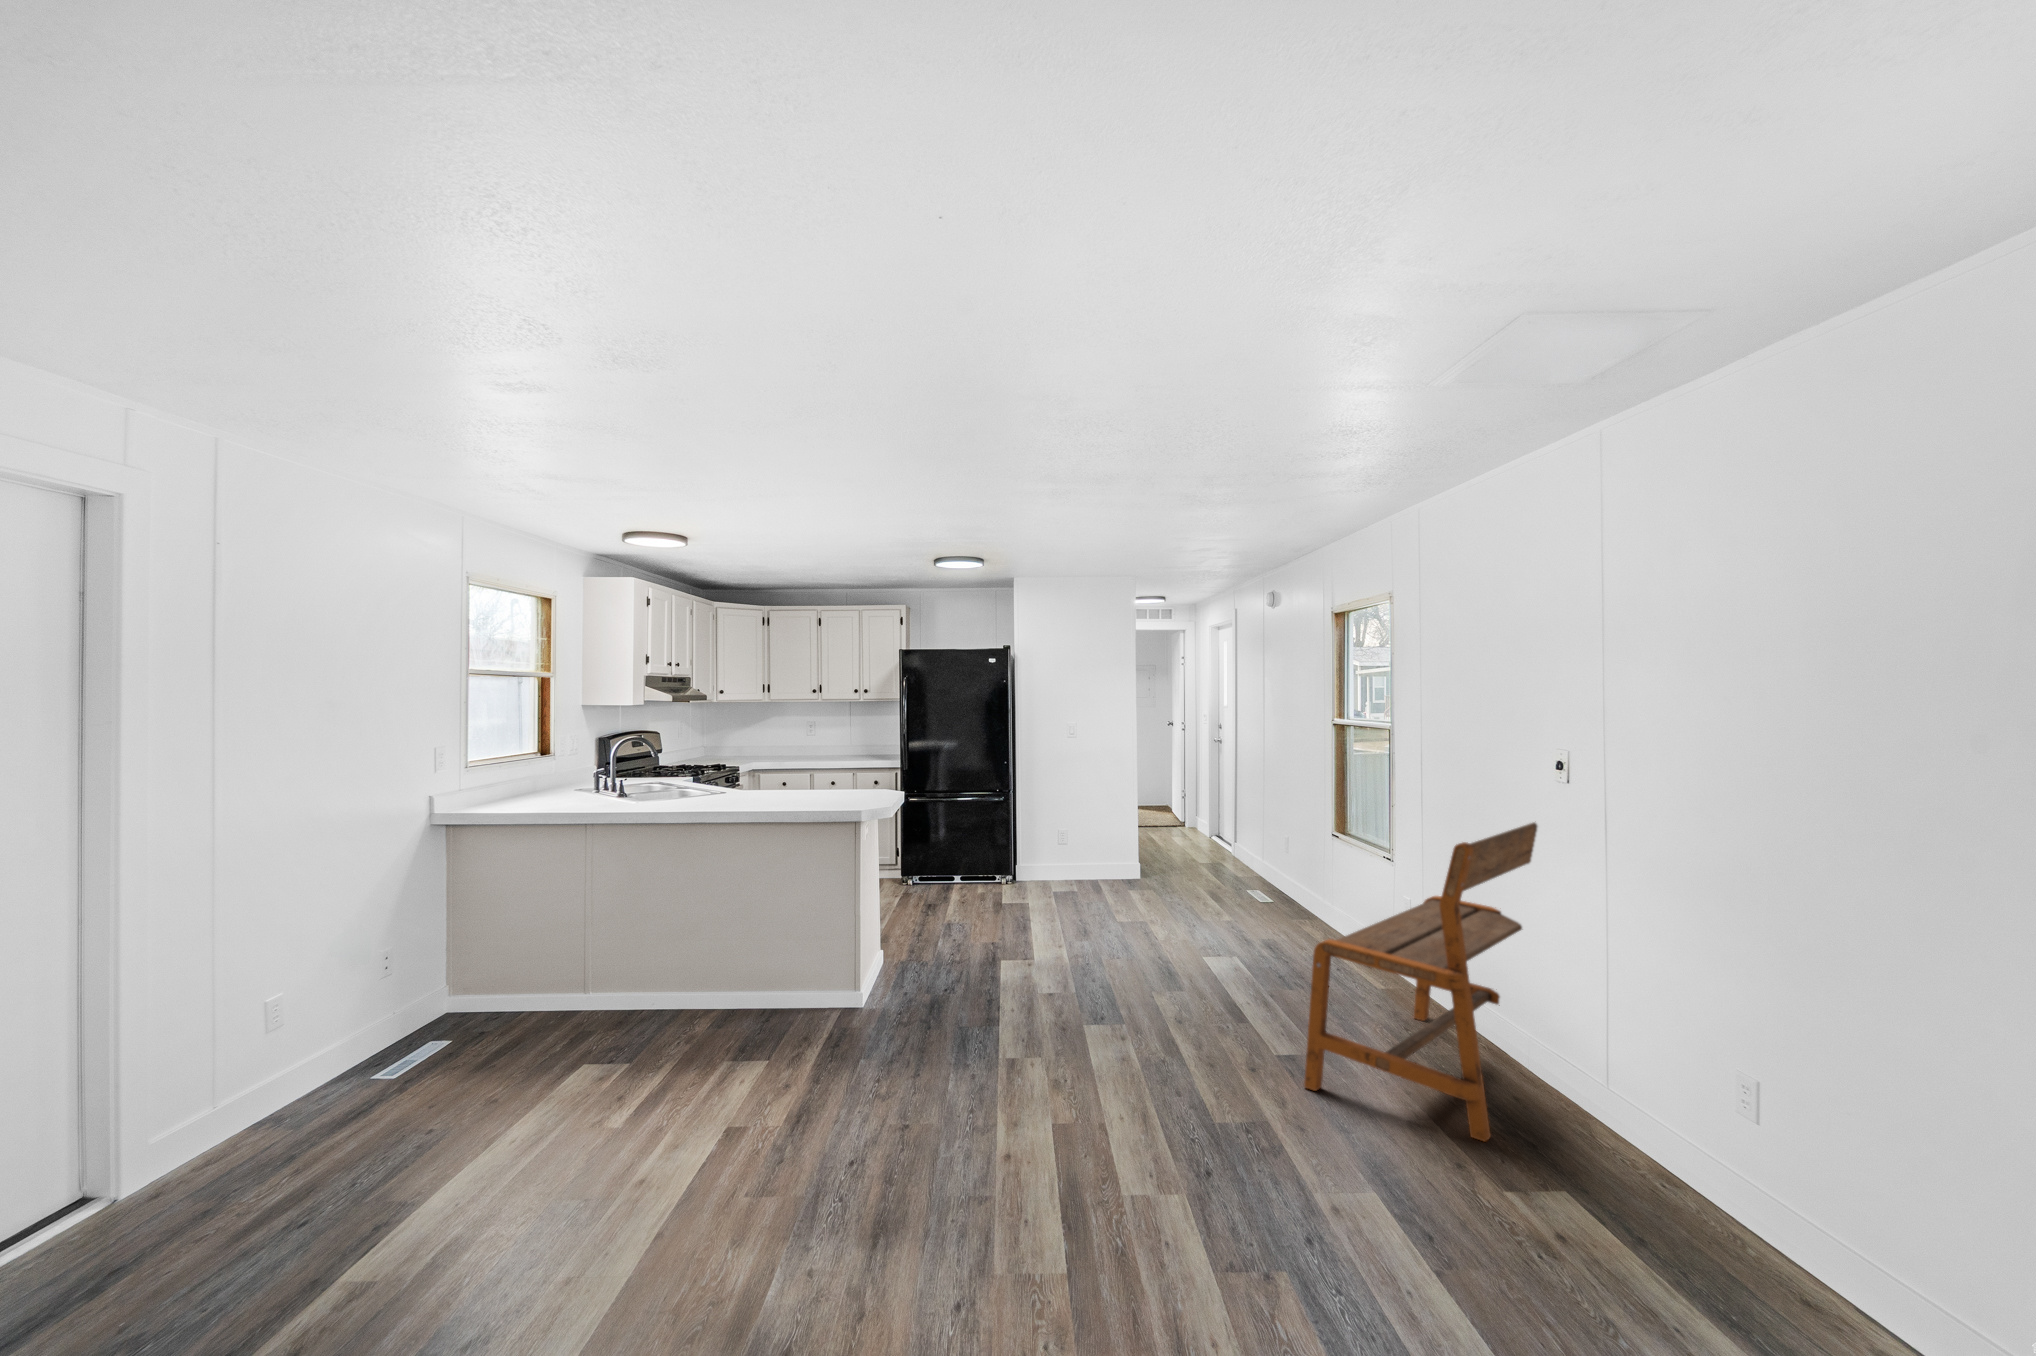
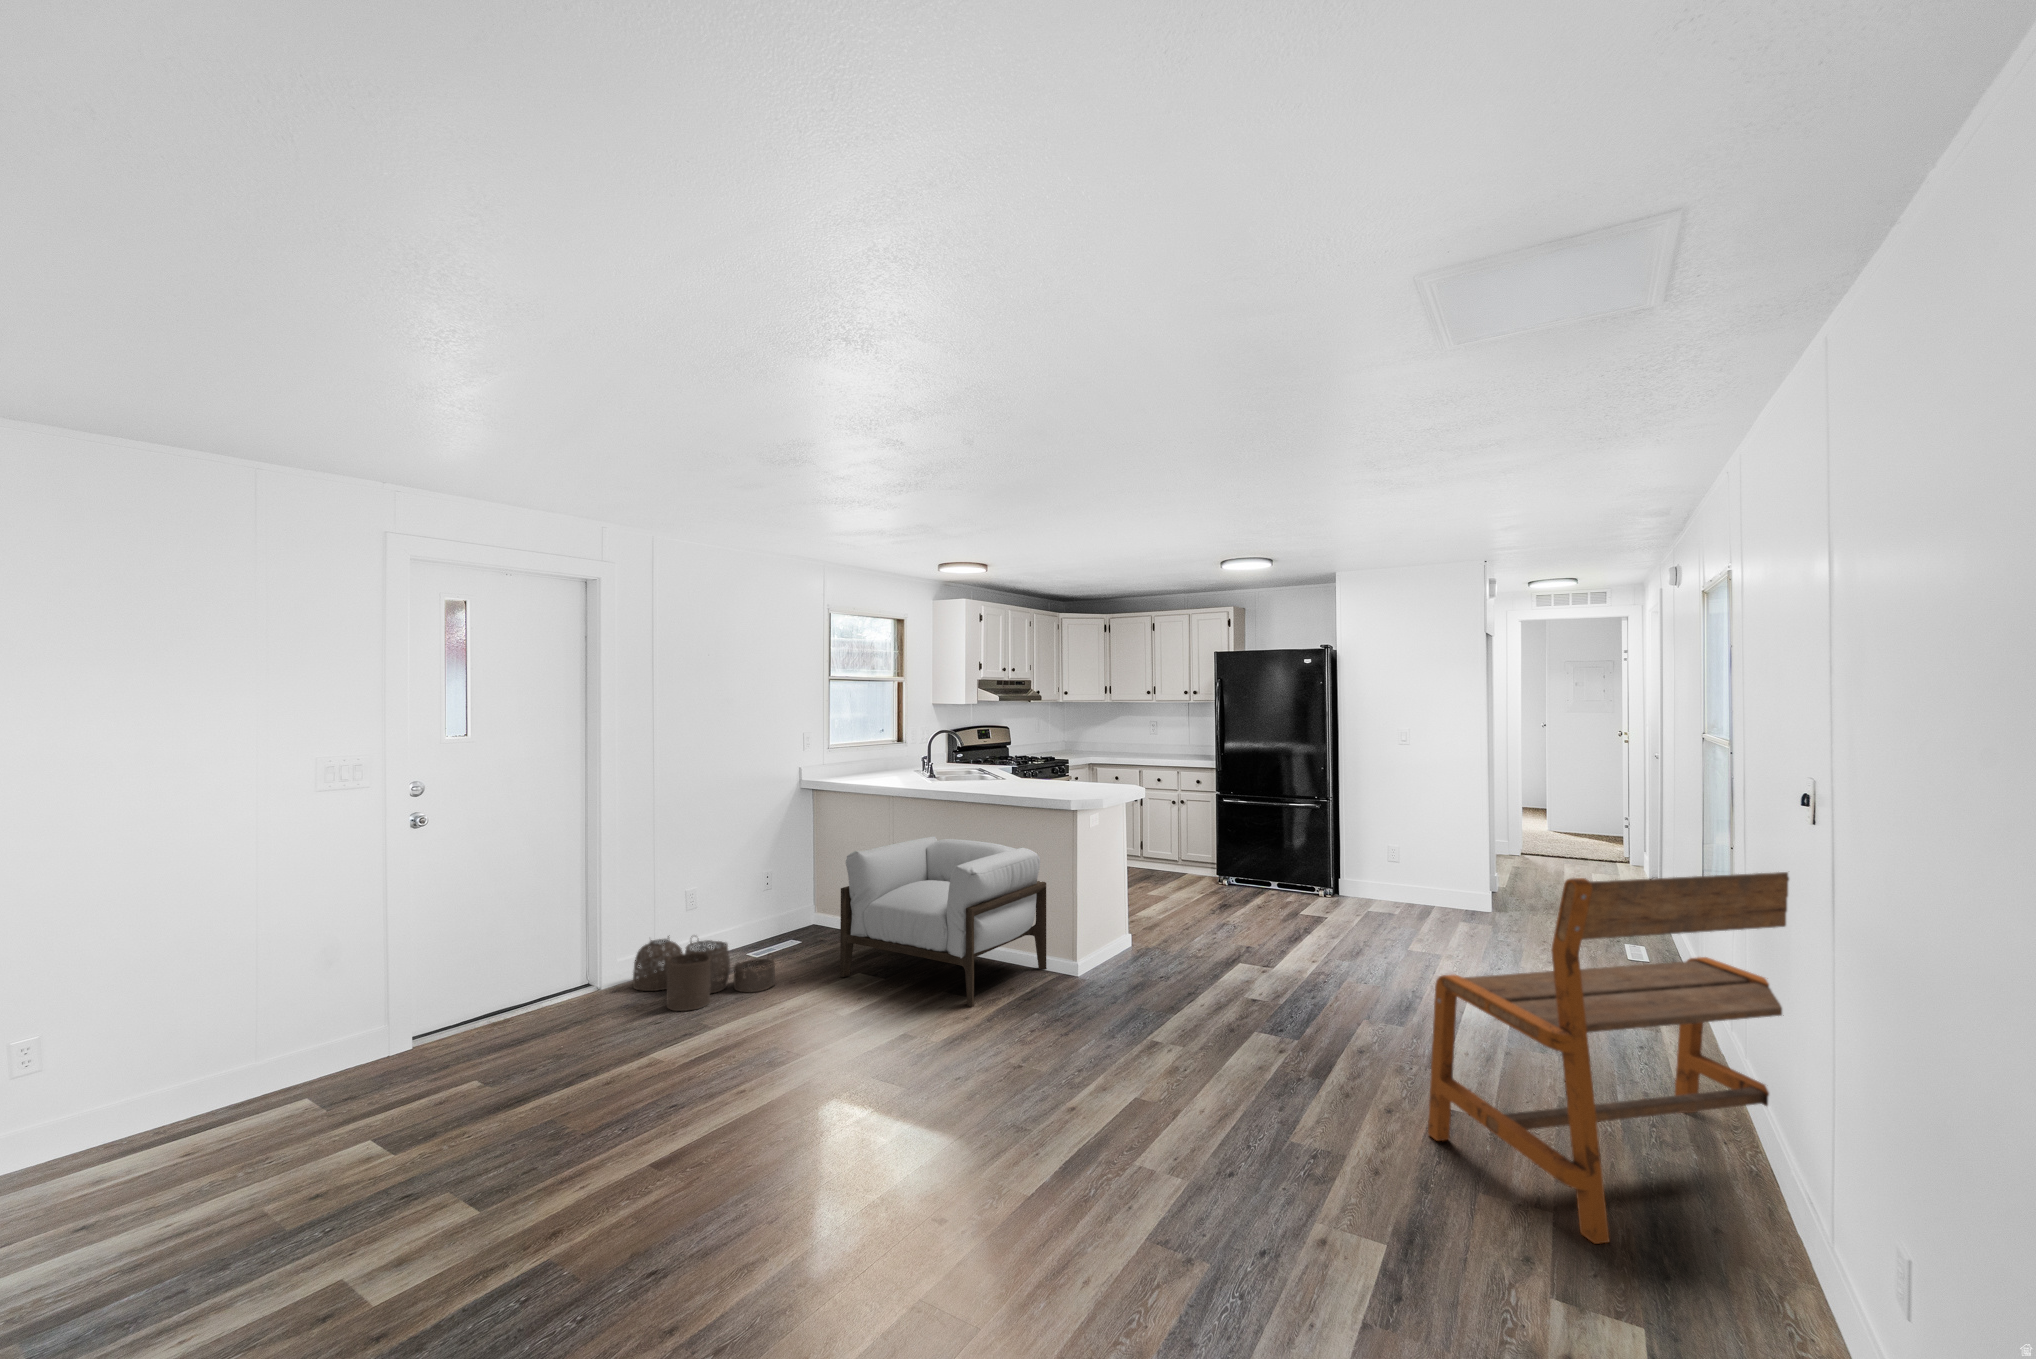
armchair: none [563,871,820,1073] -> present [840,836,1046,1007]
woven basket: none [200,1062,472,1186] -> present [633,936,775,1011]

